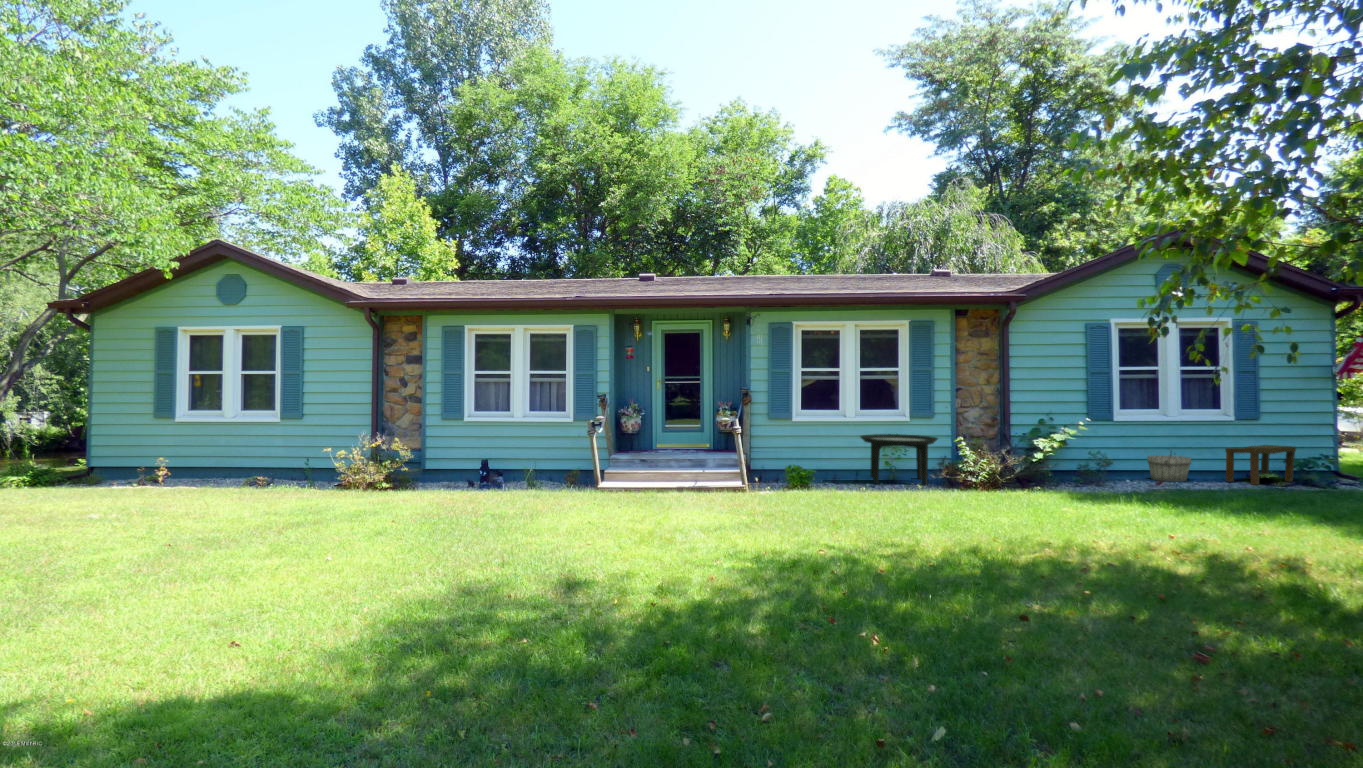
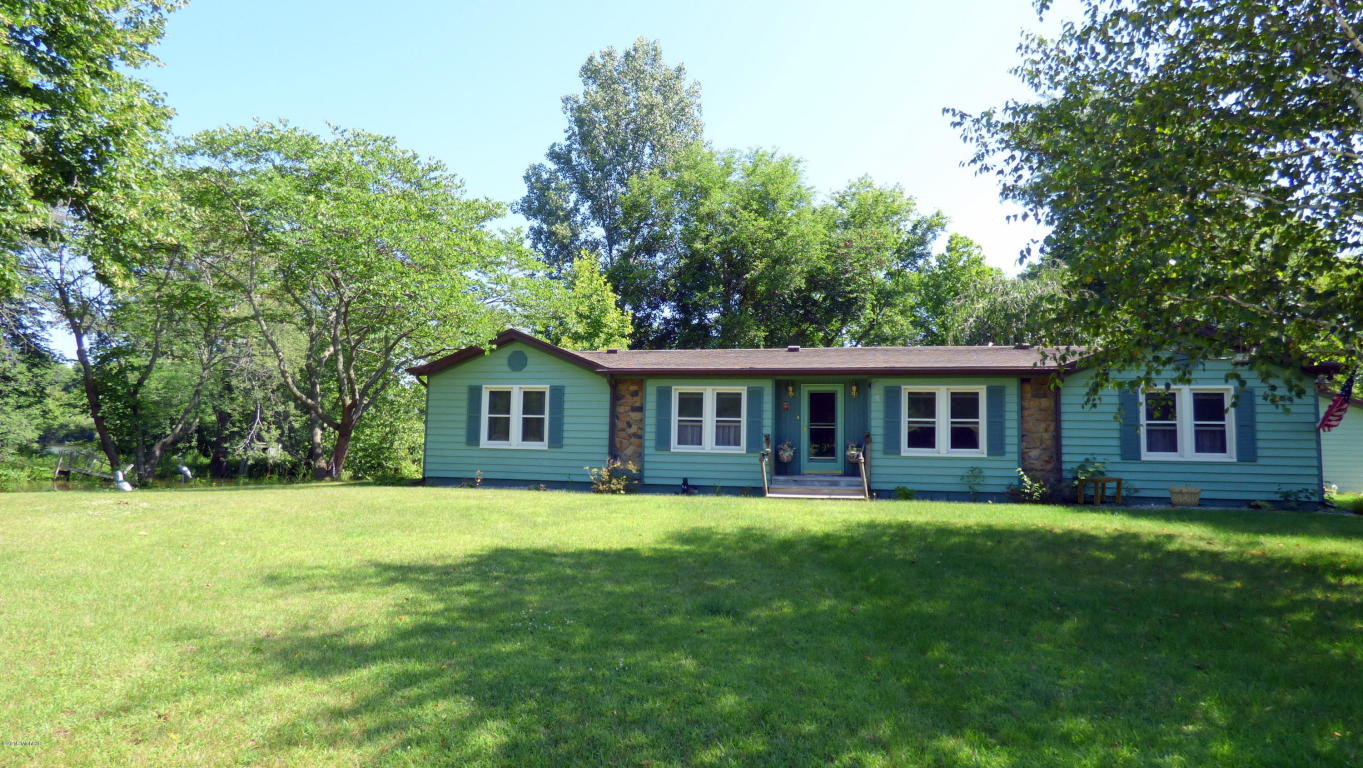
round table: present [860,434,938,485] -> none [948,466,1005,502]
bench: present [1225,445,1296,485] -> present [1078,477,1123,505]

